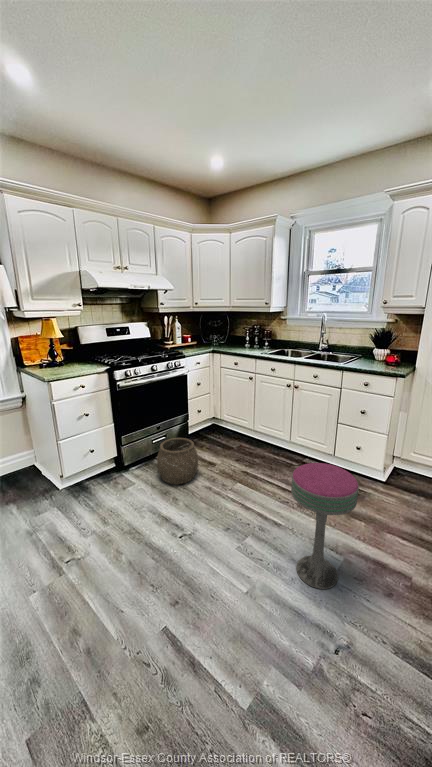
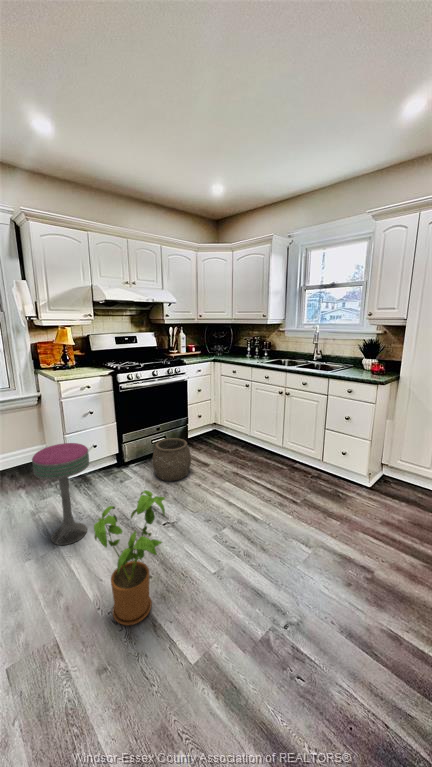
bar stool: present [291,463,359,589] -> present [32,443,89,545]
house plant: none [118,512,203,668] -> present [94,490,165,625]

